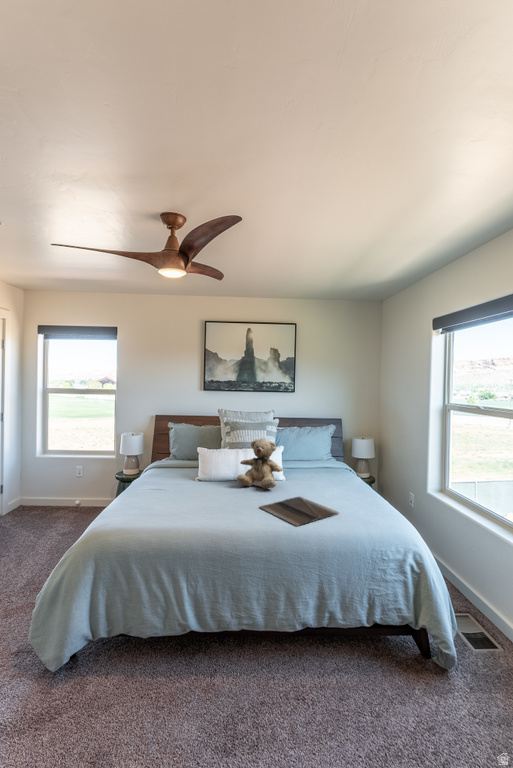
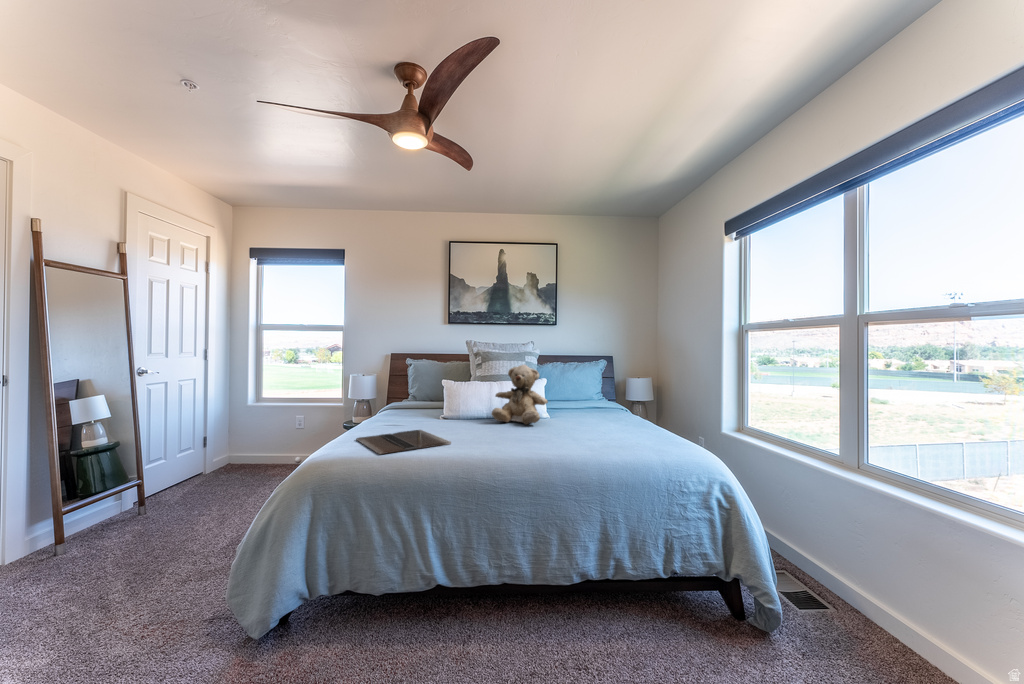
laptop: present [260,497,339,526] -> present [356,430,451,454]

